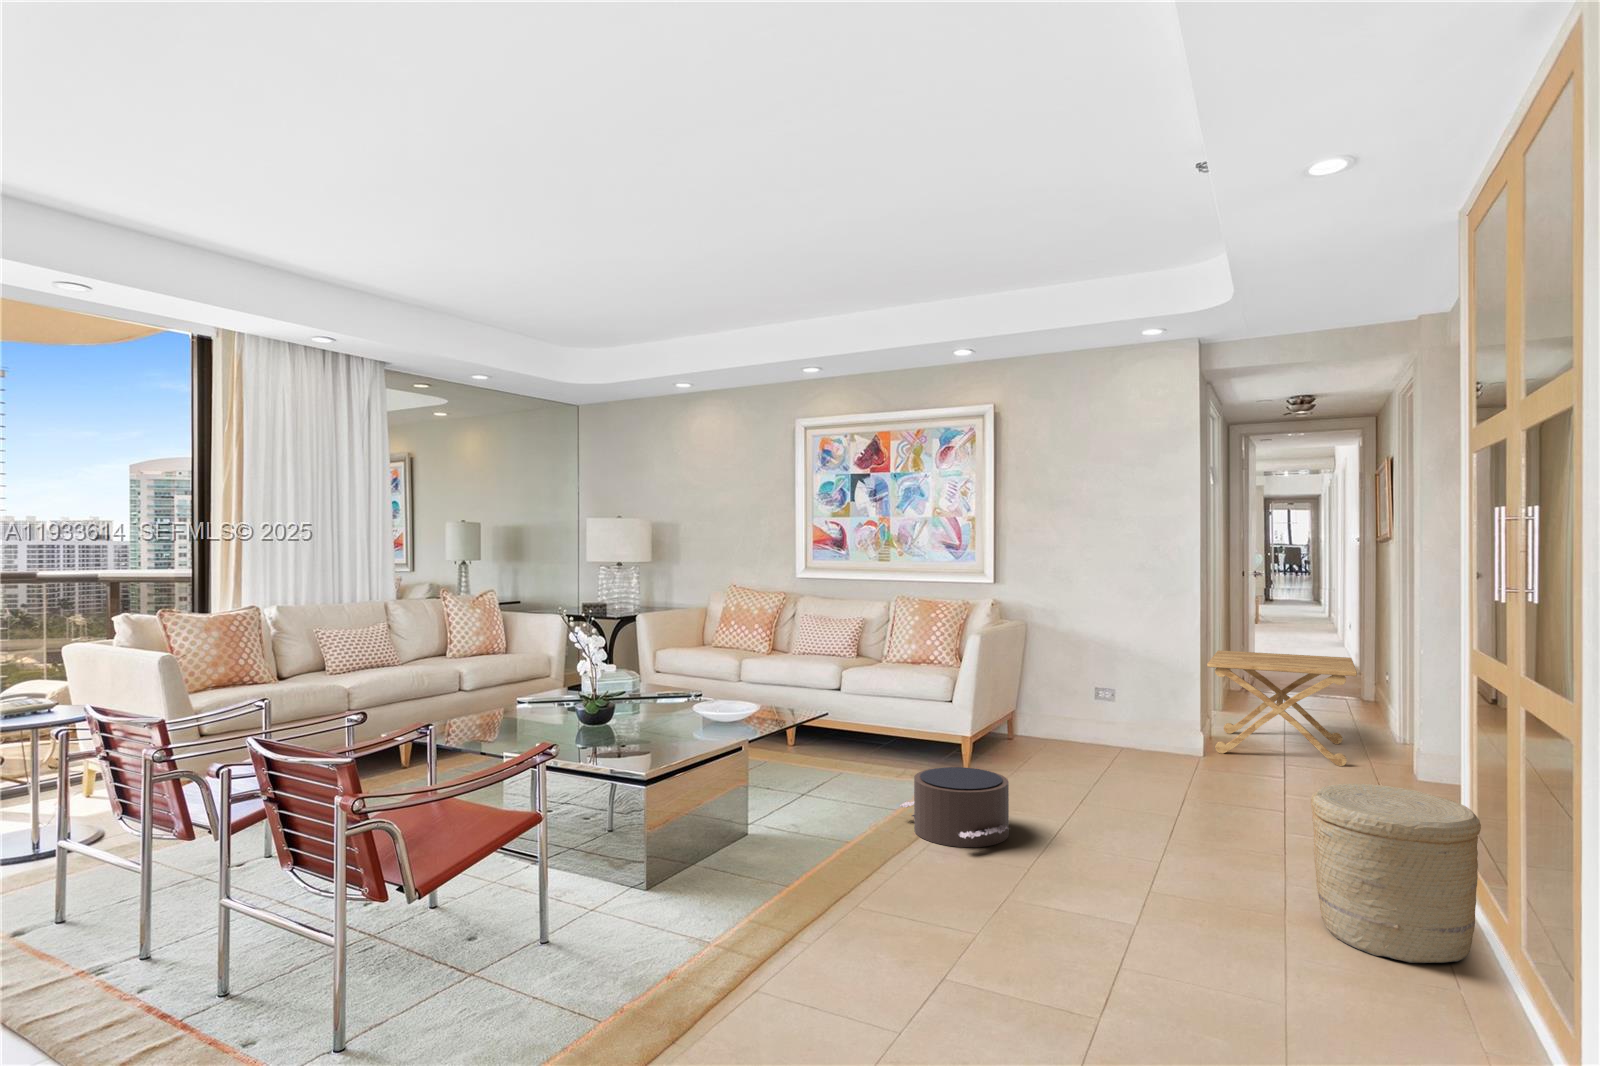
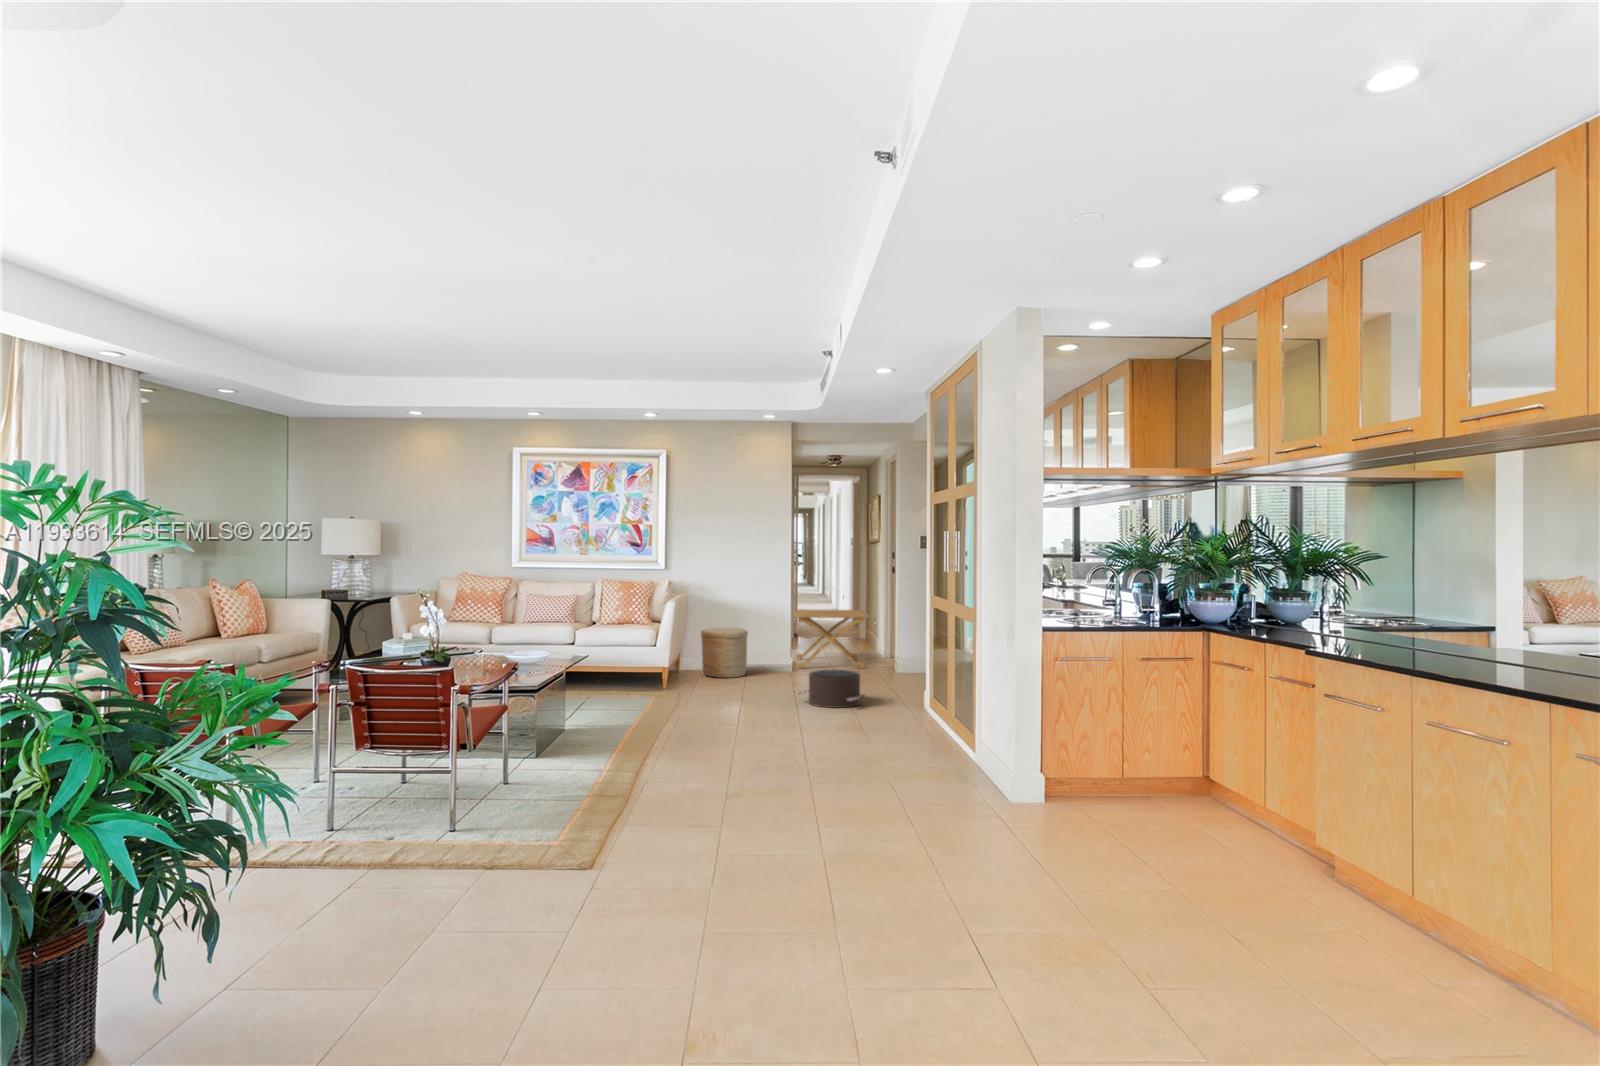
pouf: present [900,767,1011,847] -> present [799,670,864,708]
woven basket: present [1311,784,1481,963] -> present [701,628,748,678]

